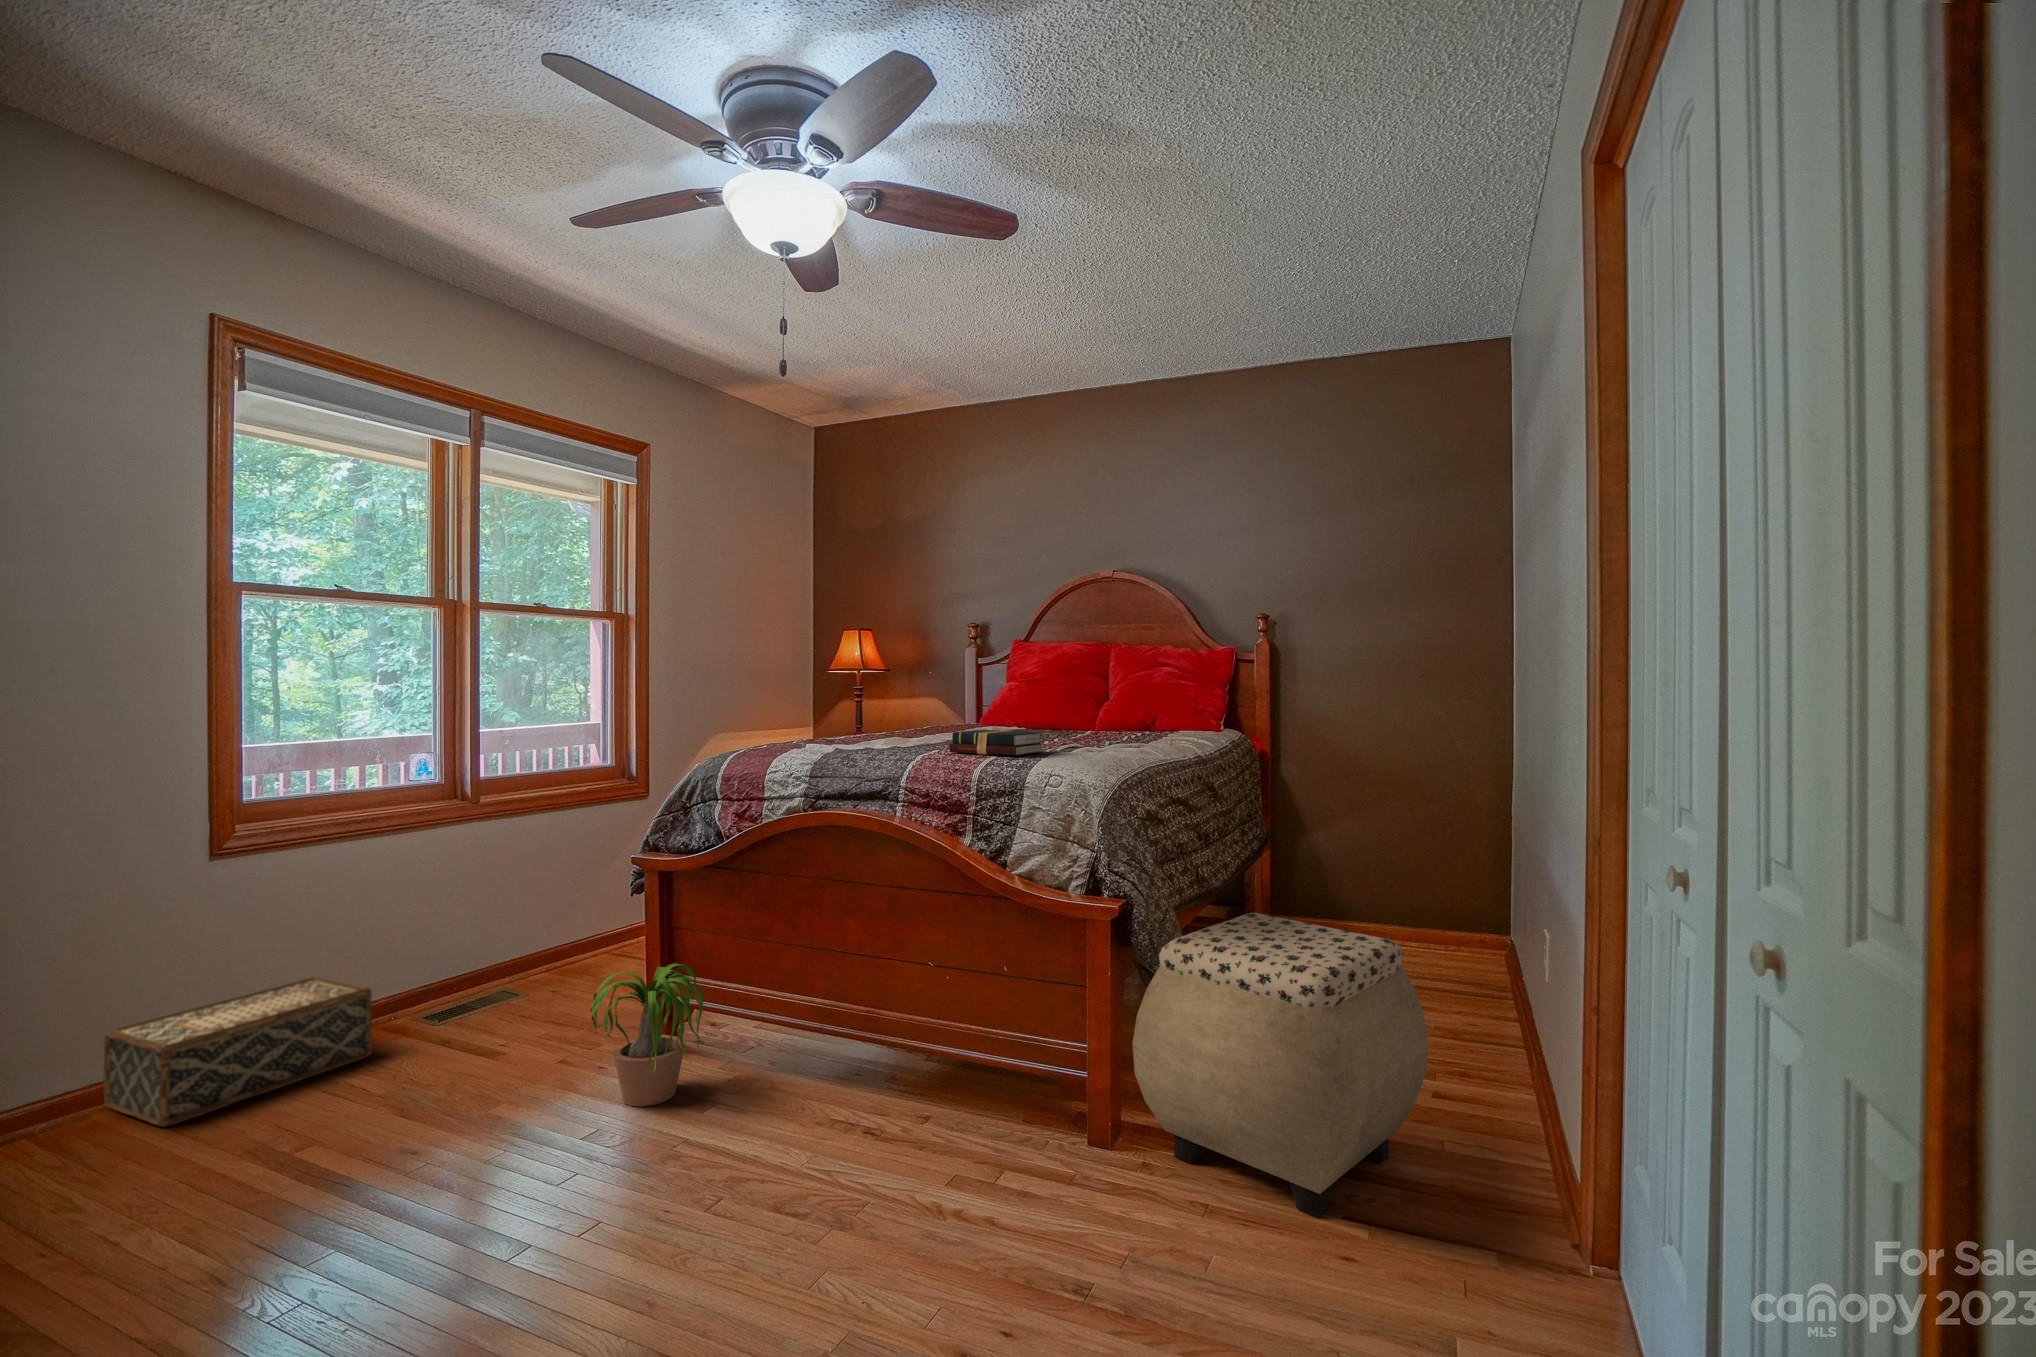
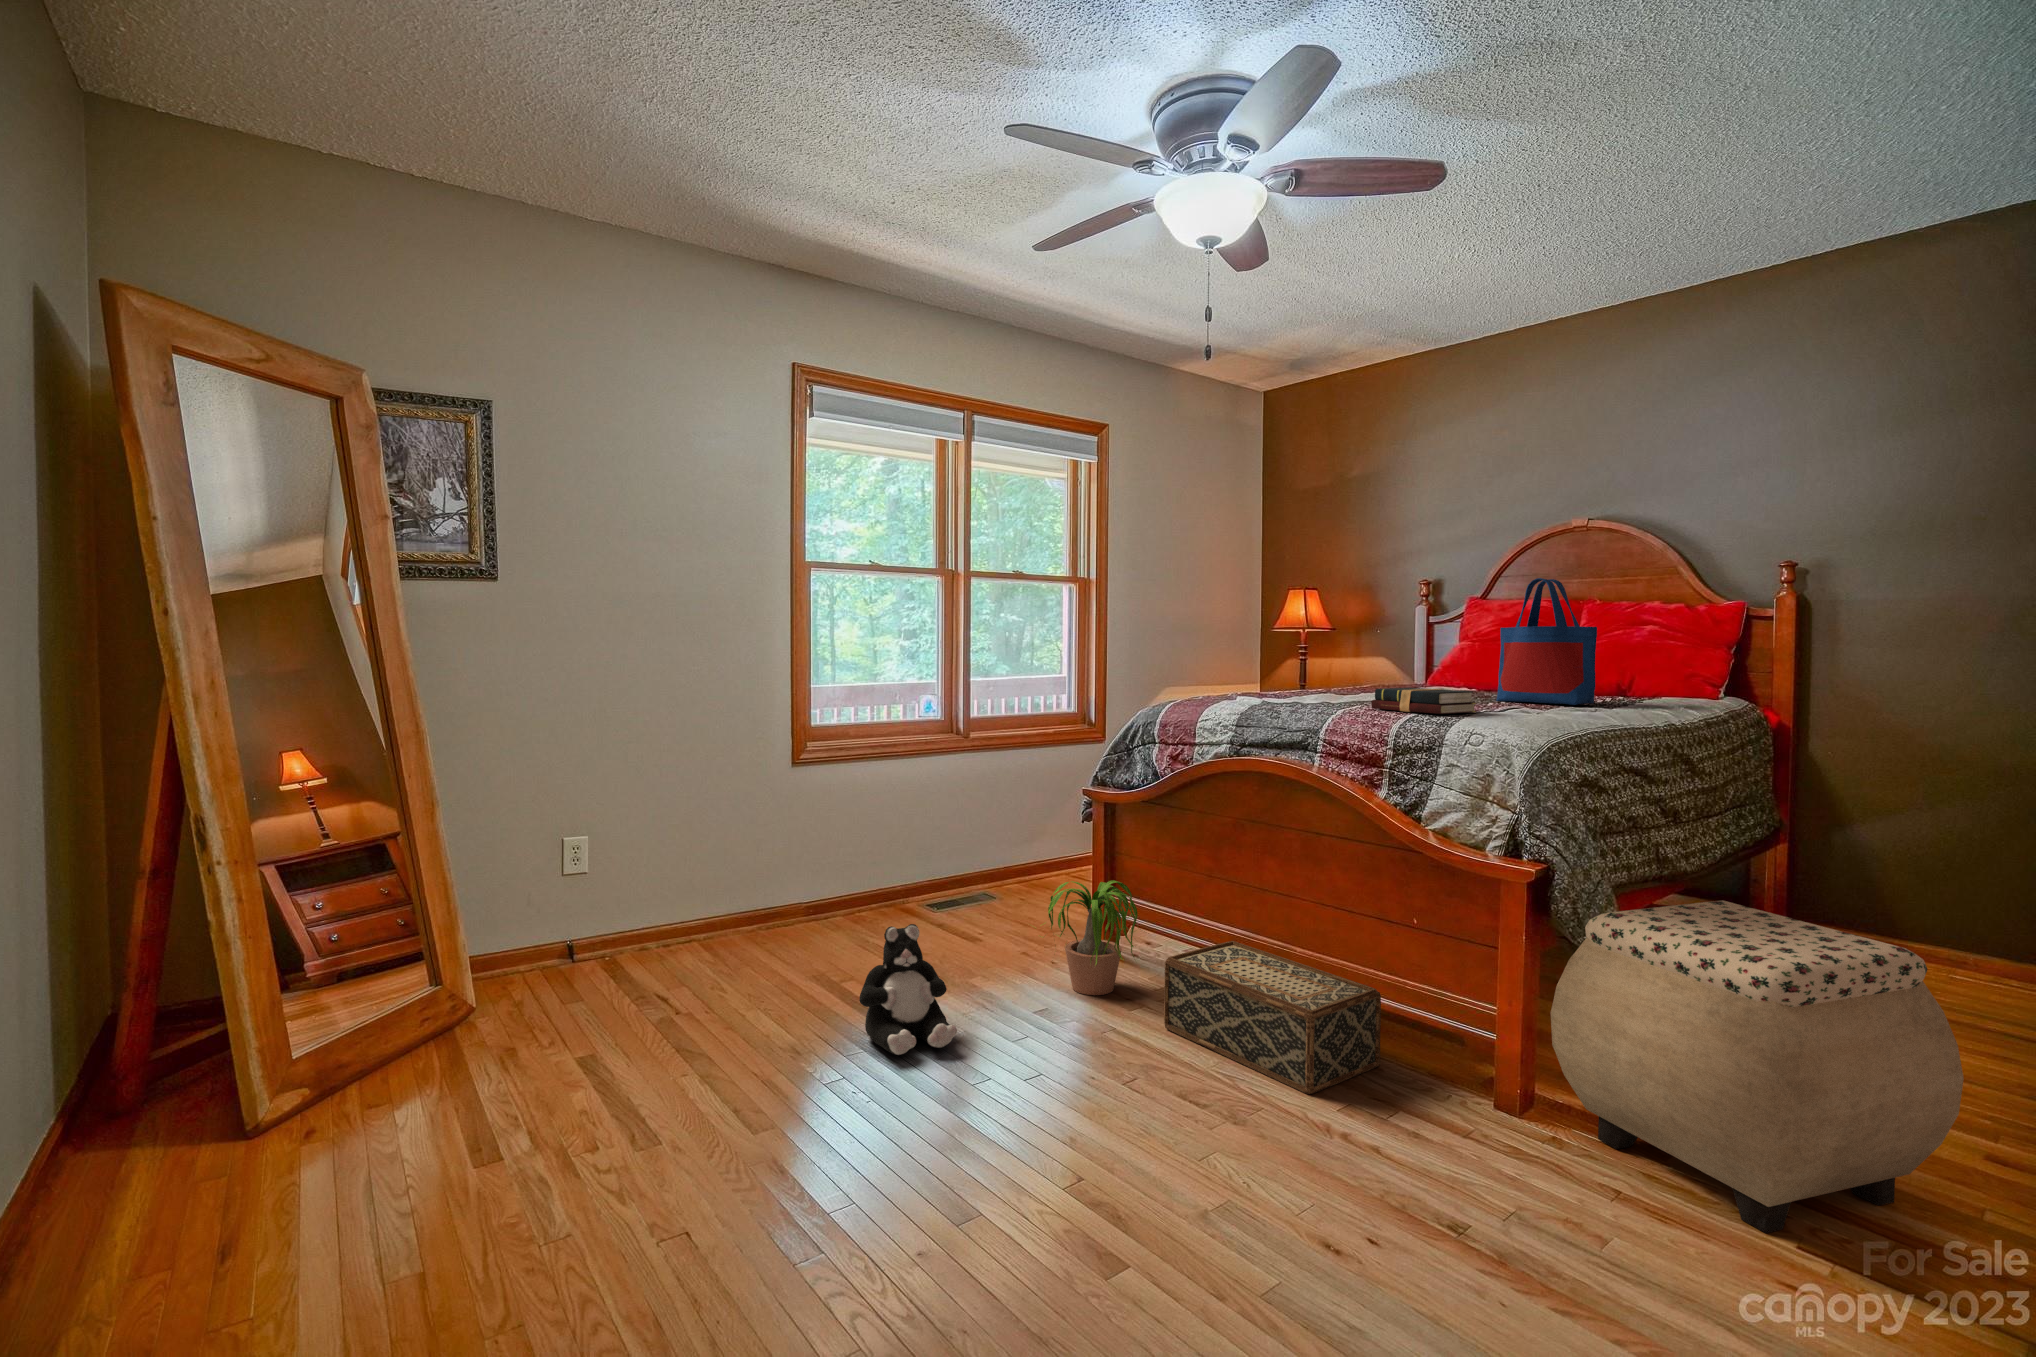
tote bag: none [1051,625,1132,741] -> present [1496,578,1597,705]
woven basket: present [104,977,372,1127] -> present [1164,941,1381,1094]
plush toy: none [305,1068,465,1260] -> present [859,924,957,1055]

